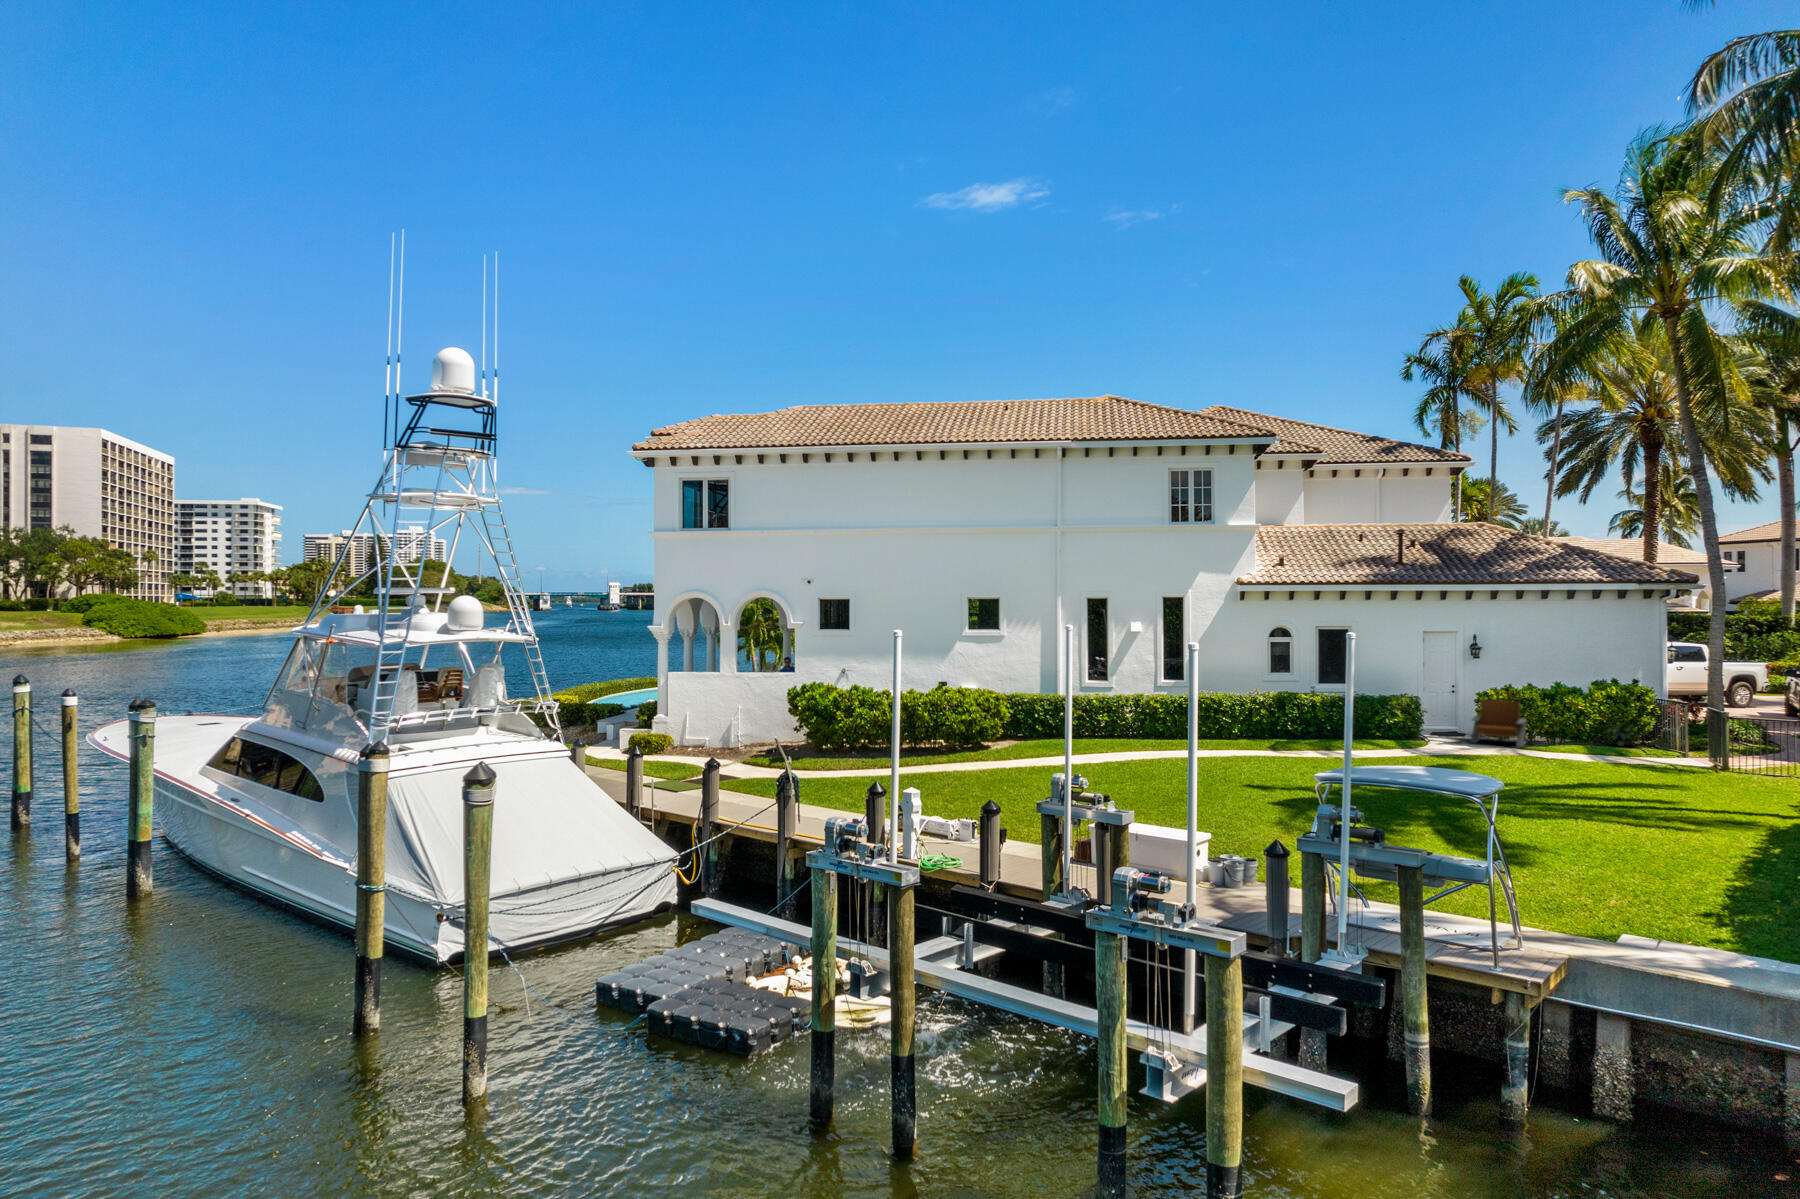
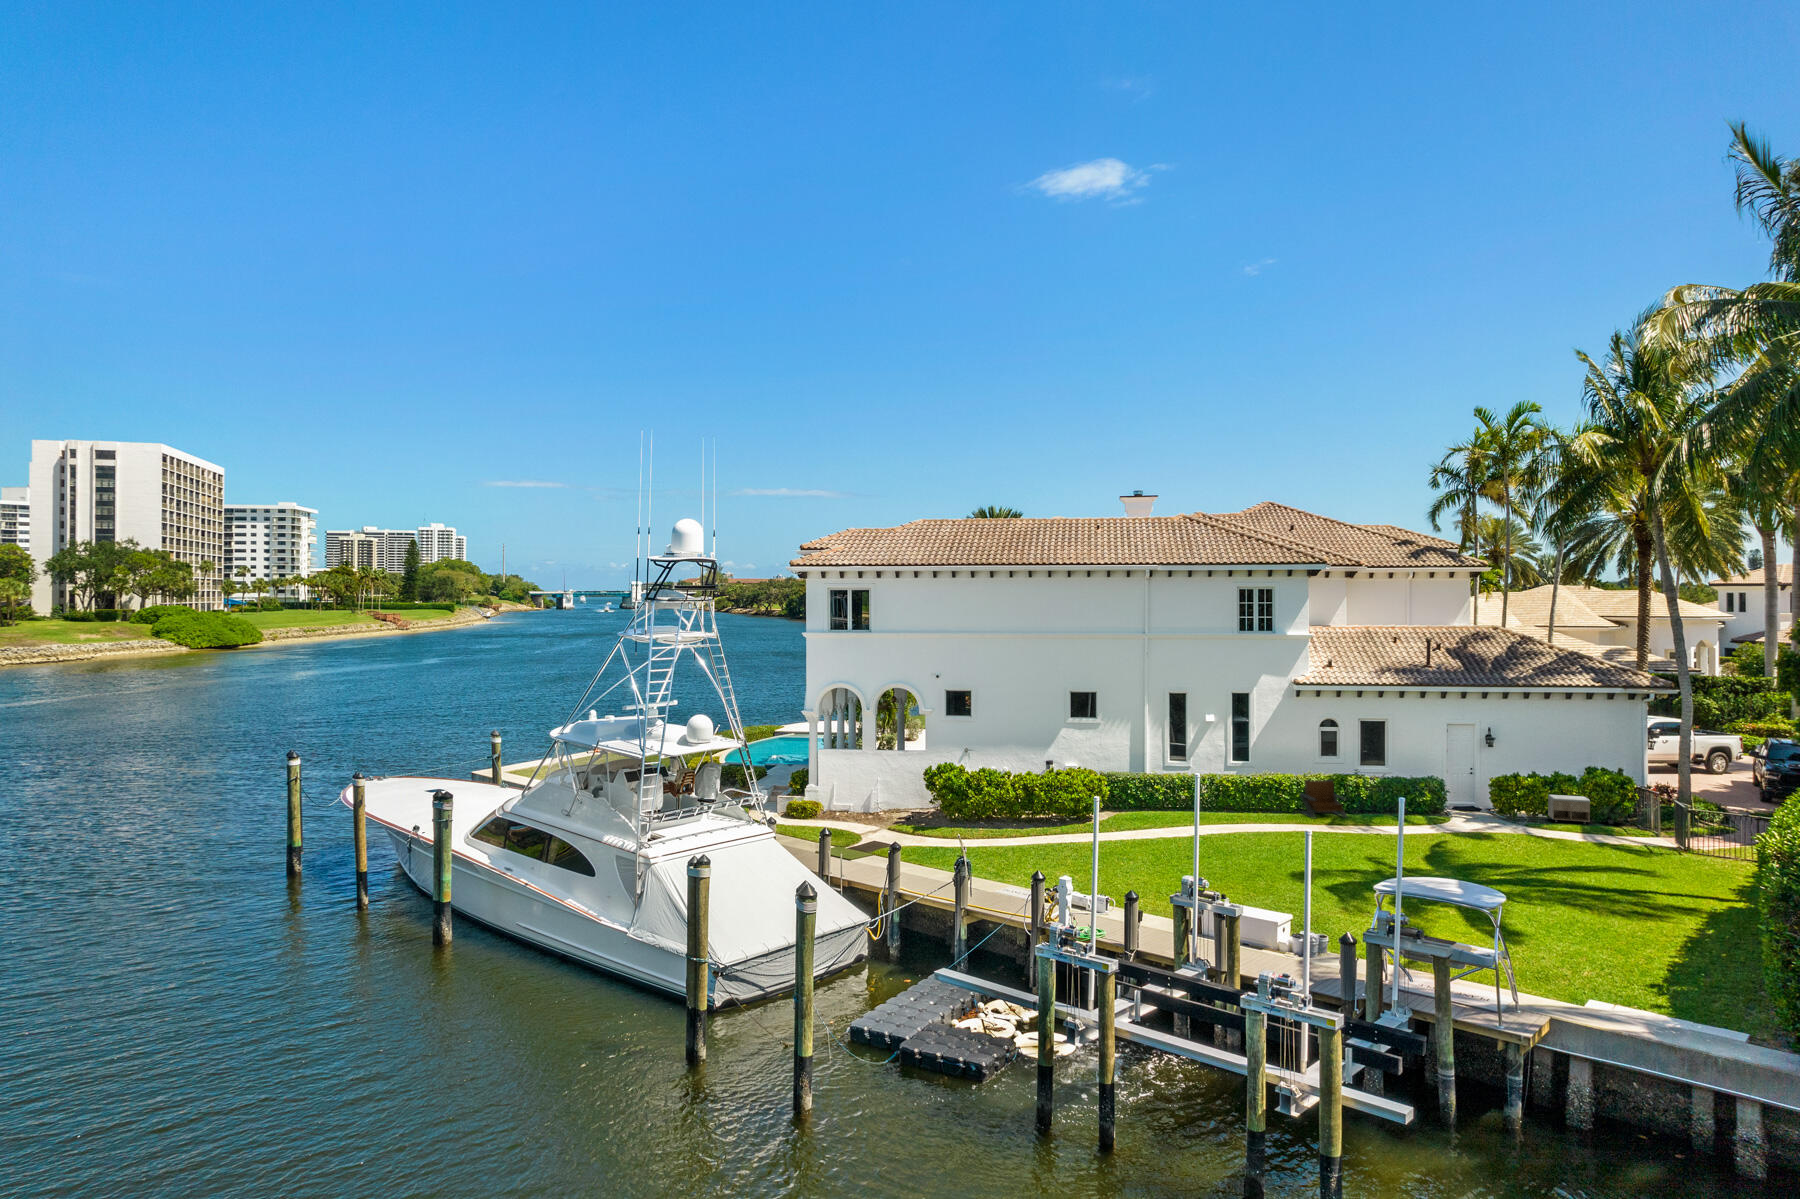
lounge chair: present [1471,700,1527,747] -> present [1300,780,1347,818]
storage bench: none [1545,713,1596,746] -> present [1548,795,1590,823]

